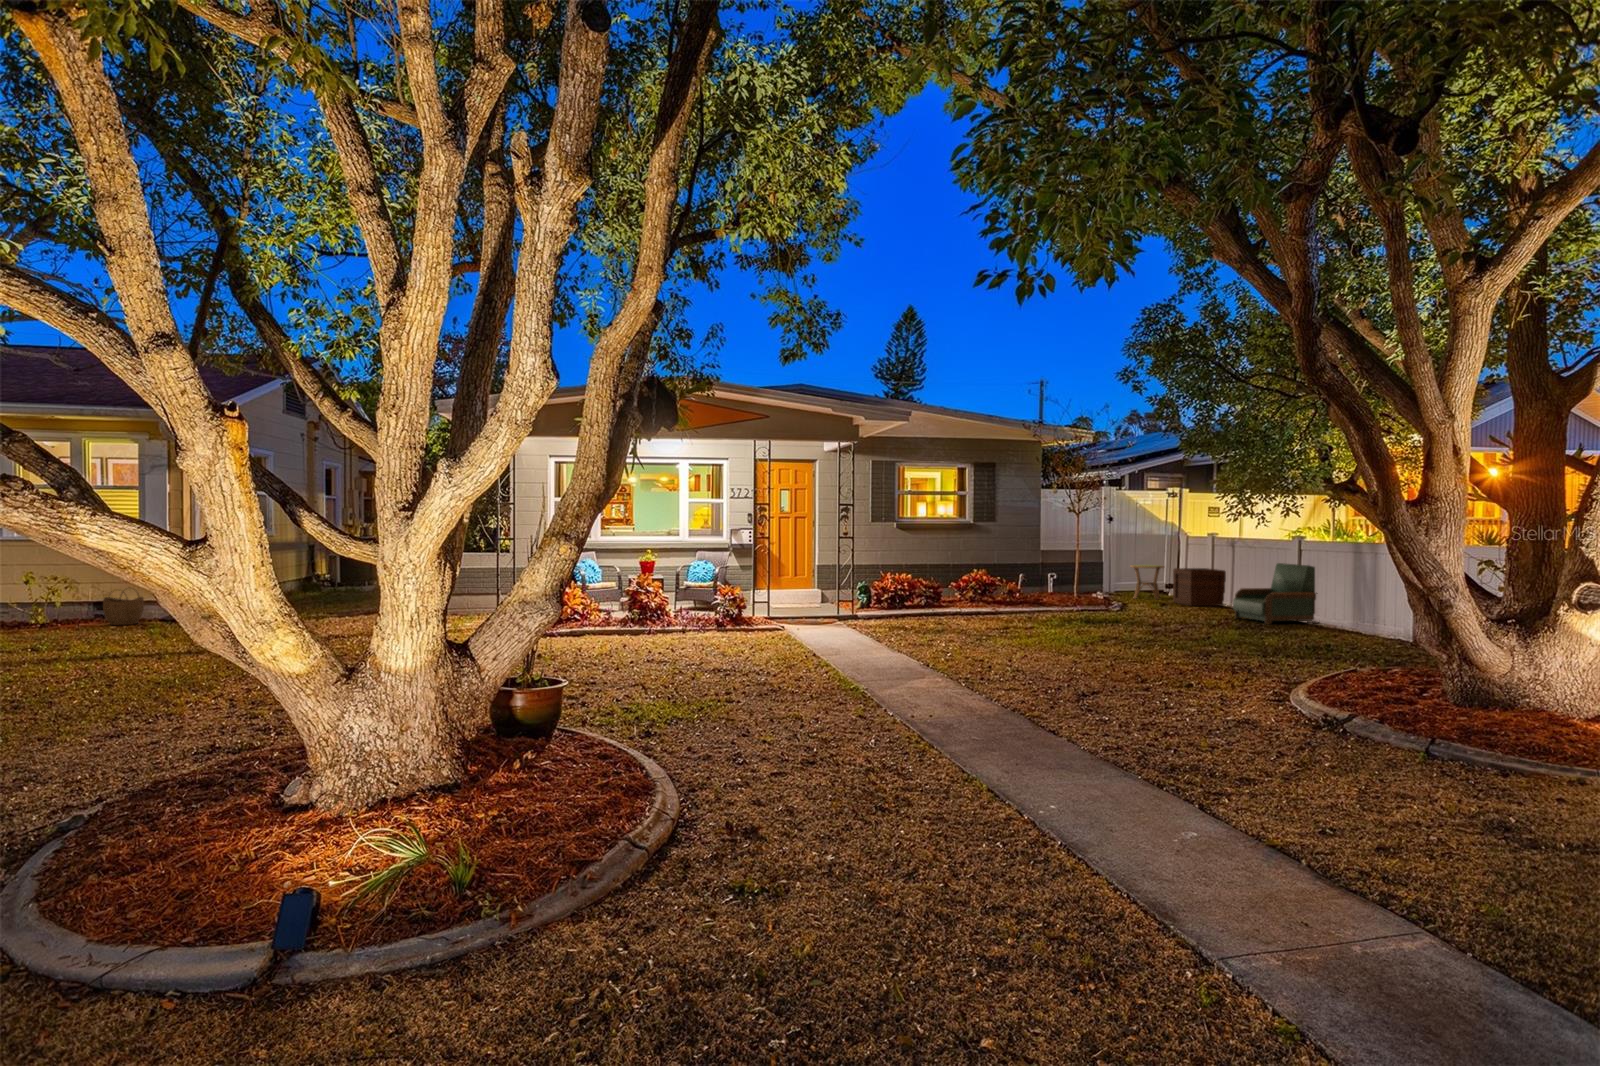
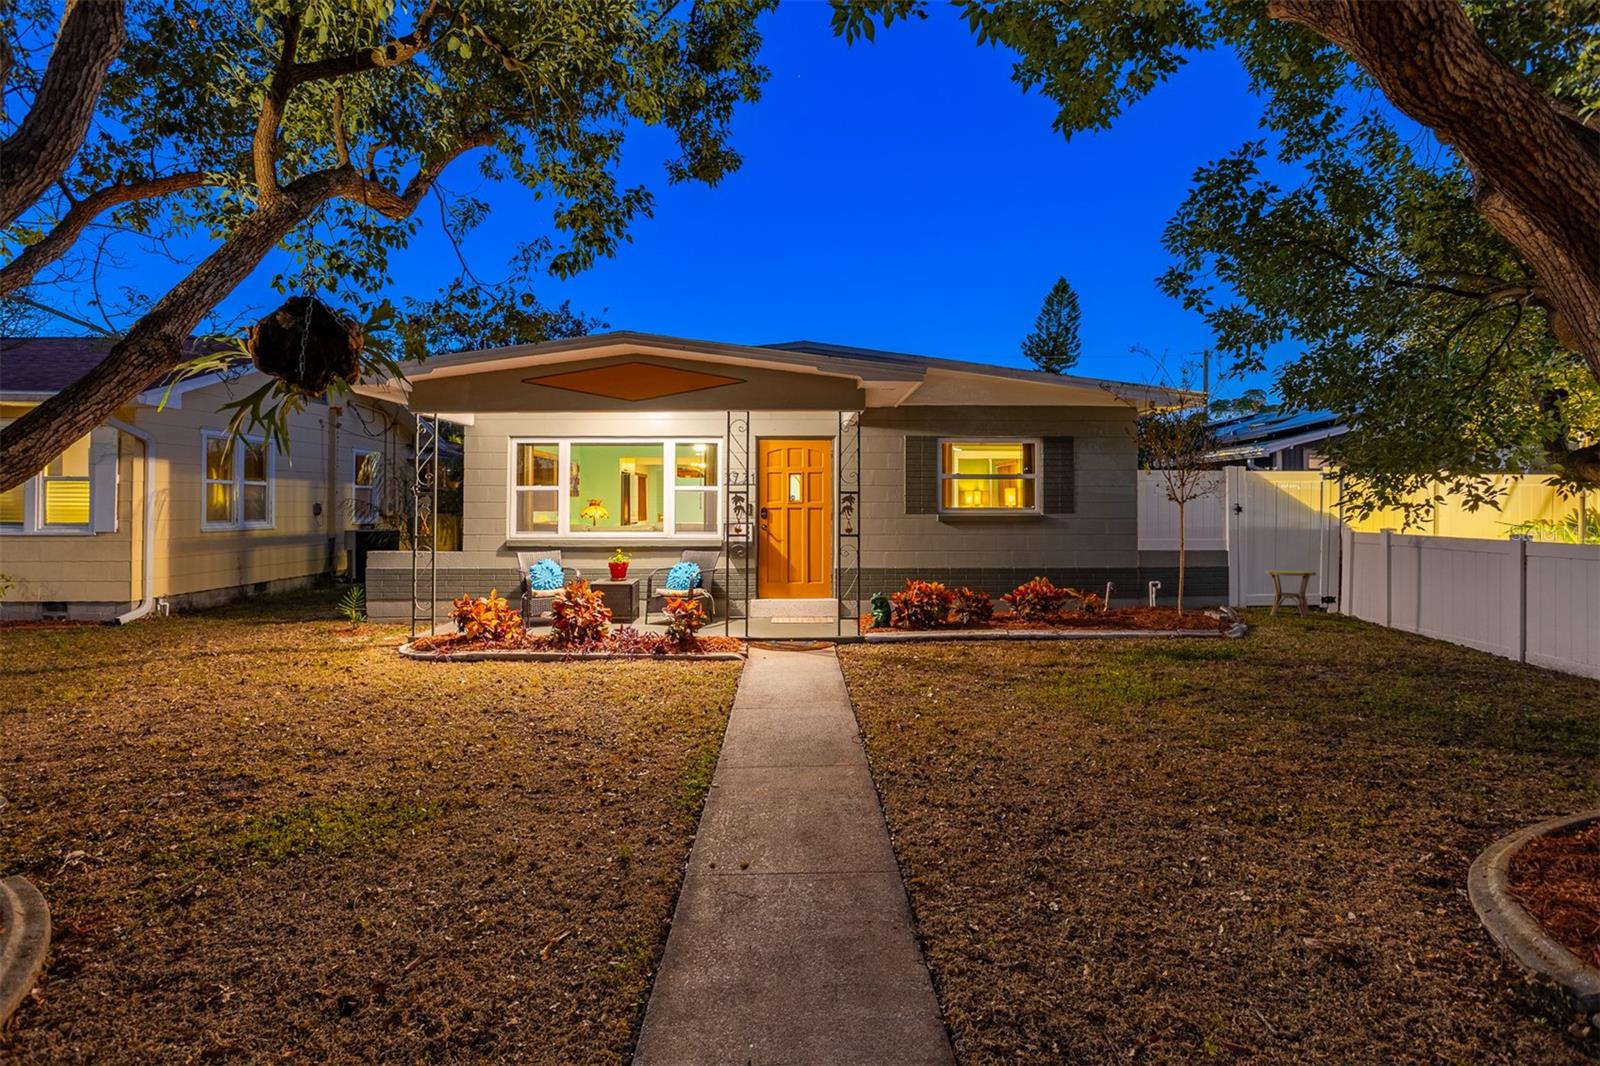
armchair: present [1233,563,1318,624] -> none [1415,575,1569,671]
wooden crate: present [1173,568,1226,606] -> none [1326,577,1408,632]
woven basket: present [103,590,144,625] -> none [33,588,79,629]

